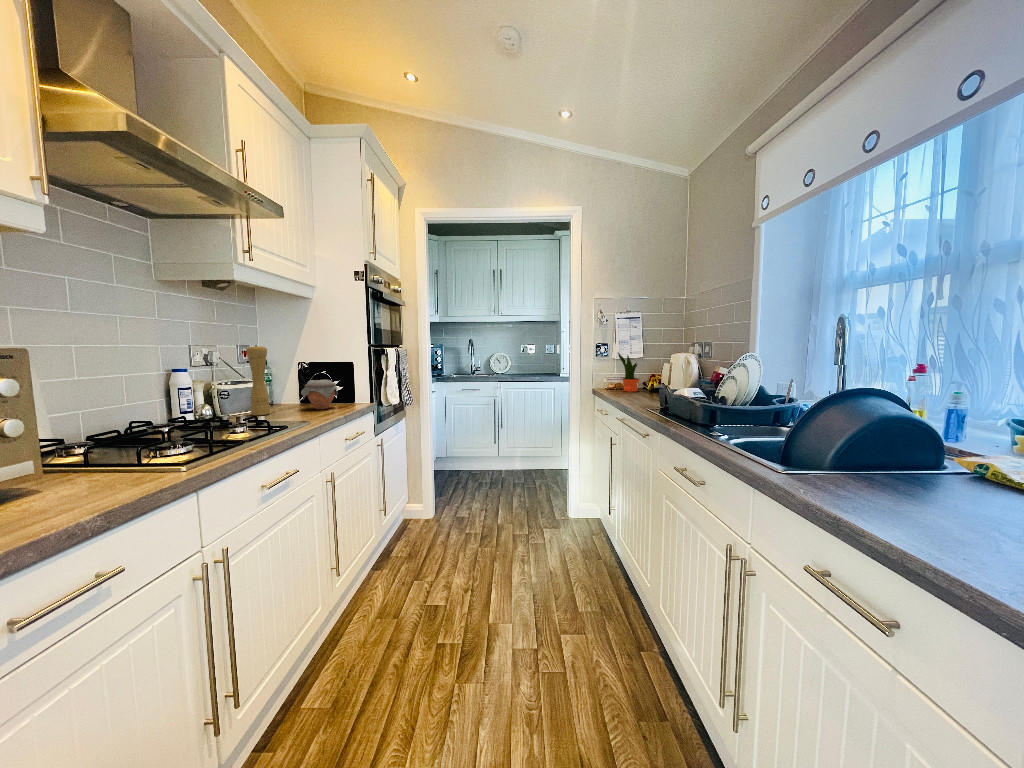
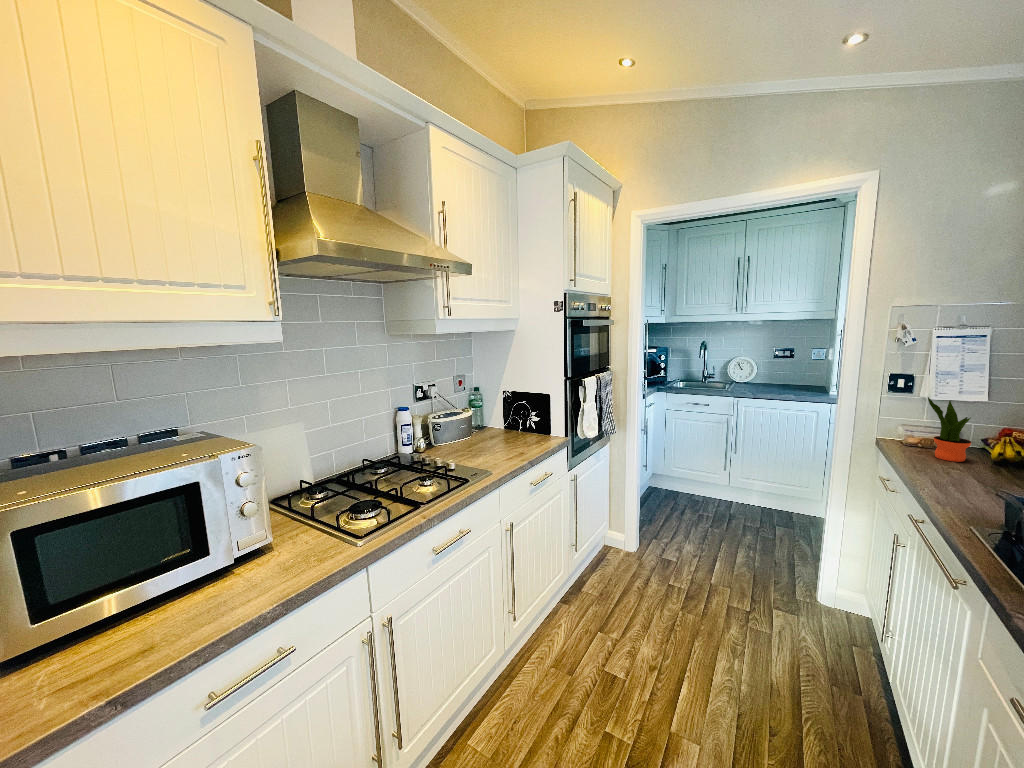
pepper mill: present [246,345,270,415] -> none [453,385,471,449]
jar: present [301,380,338,409] -> none [497,415,530,446]

